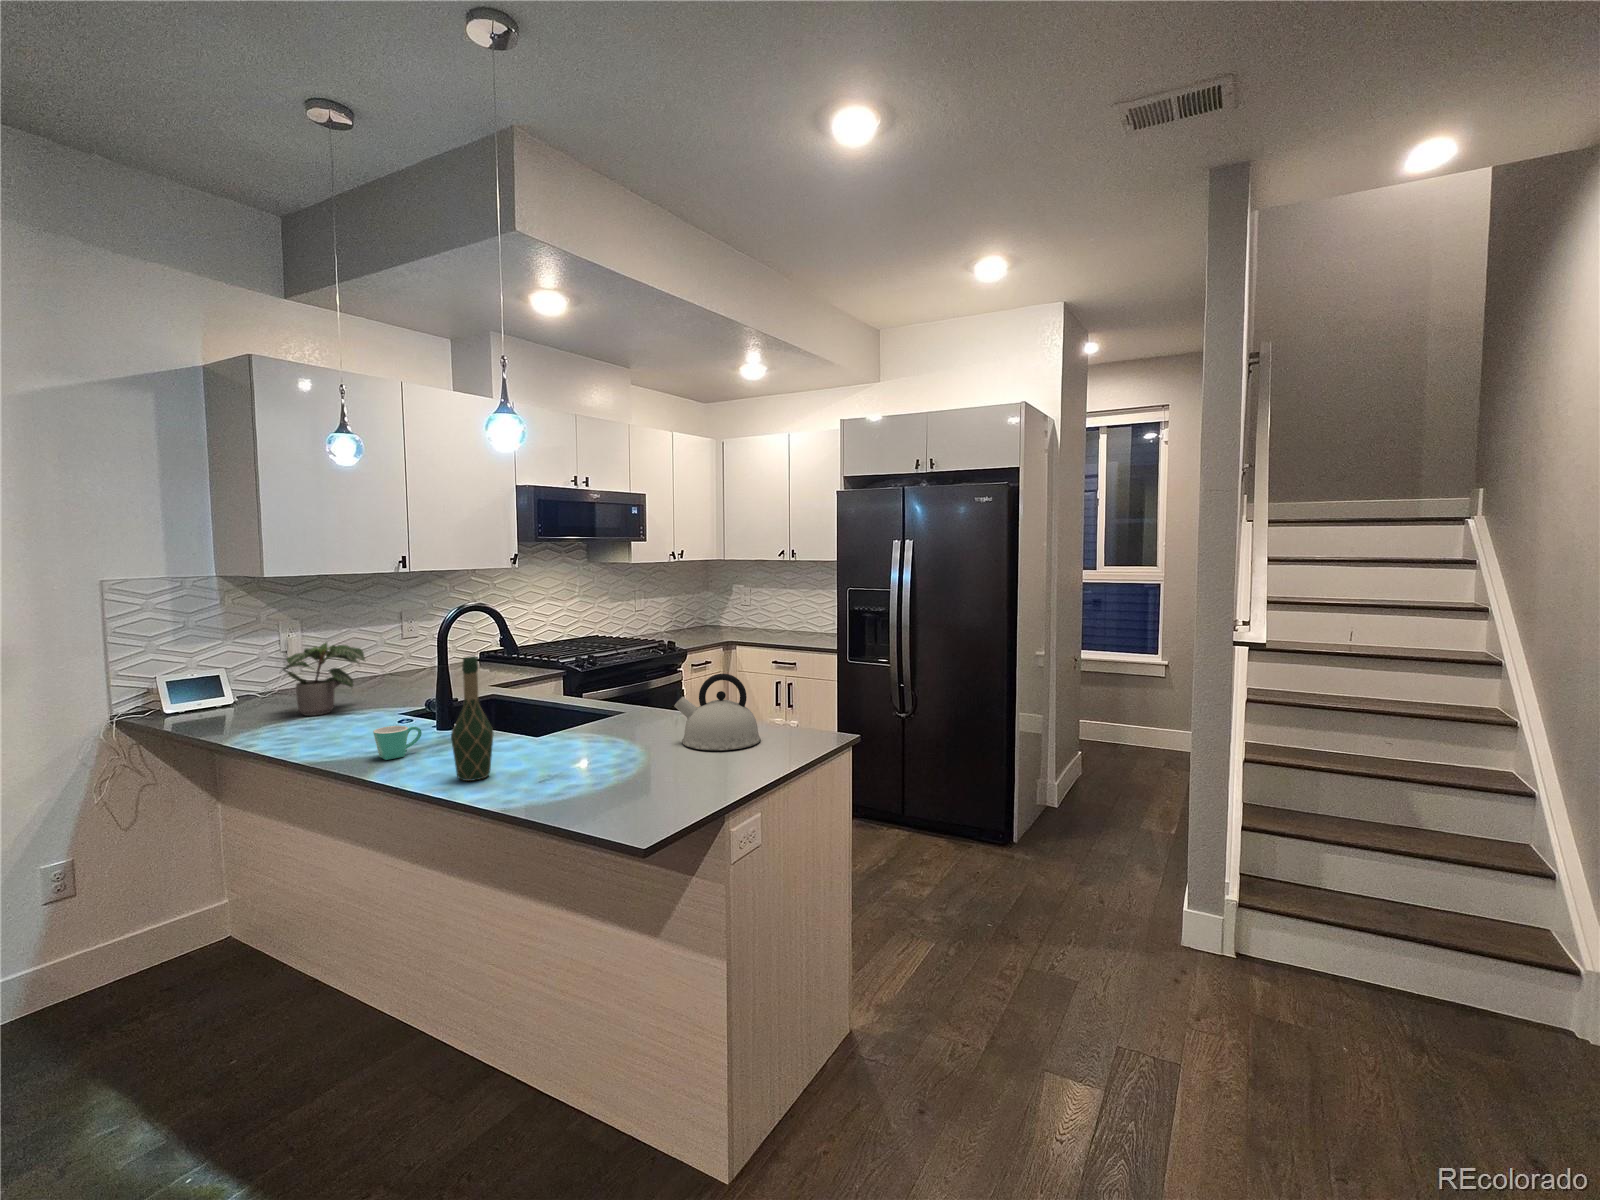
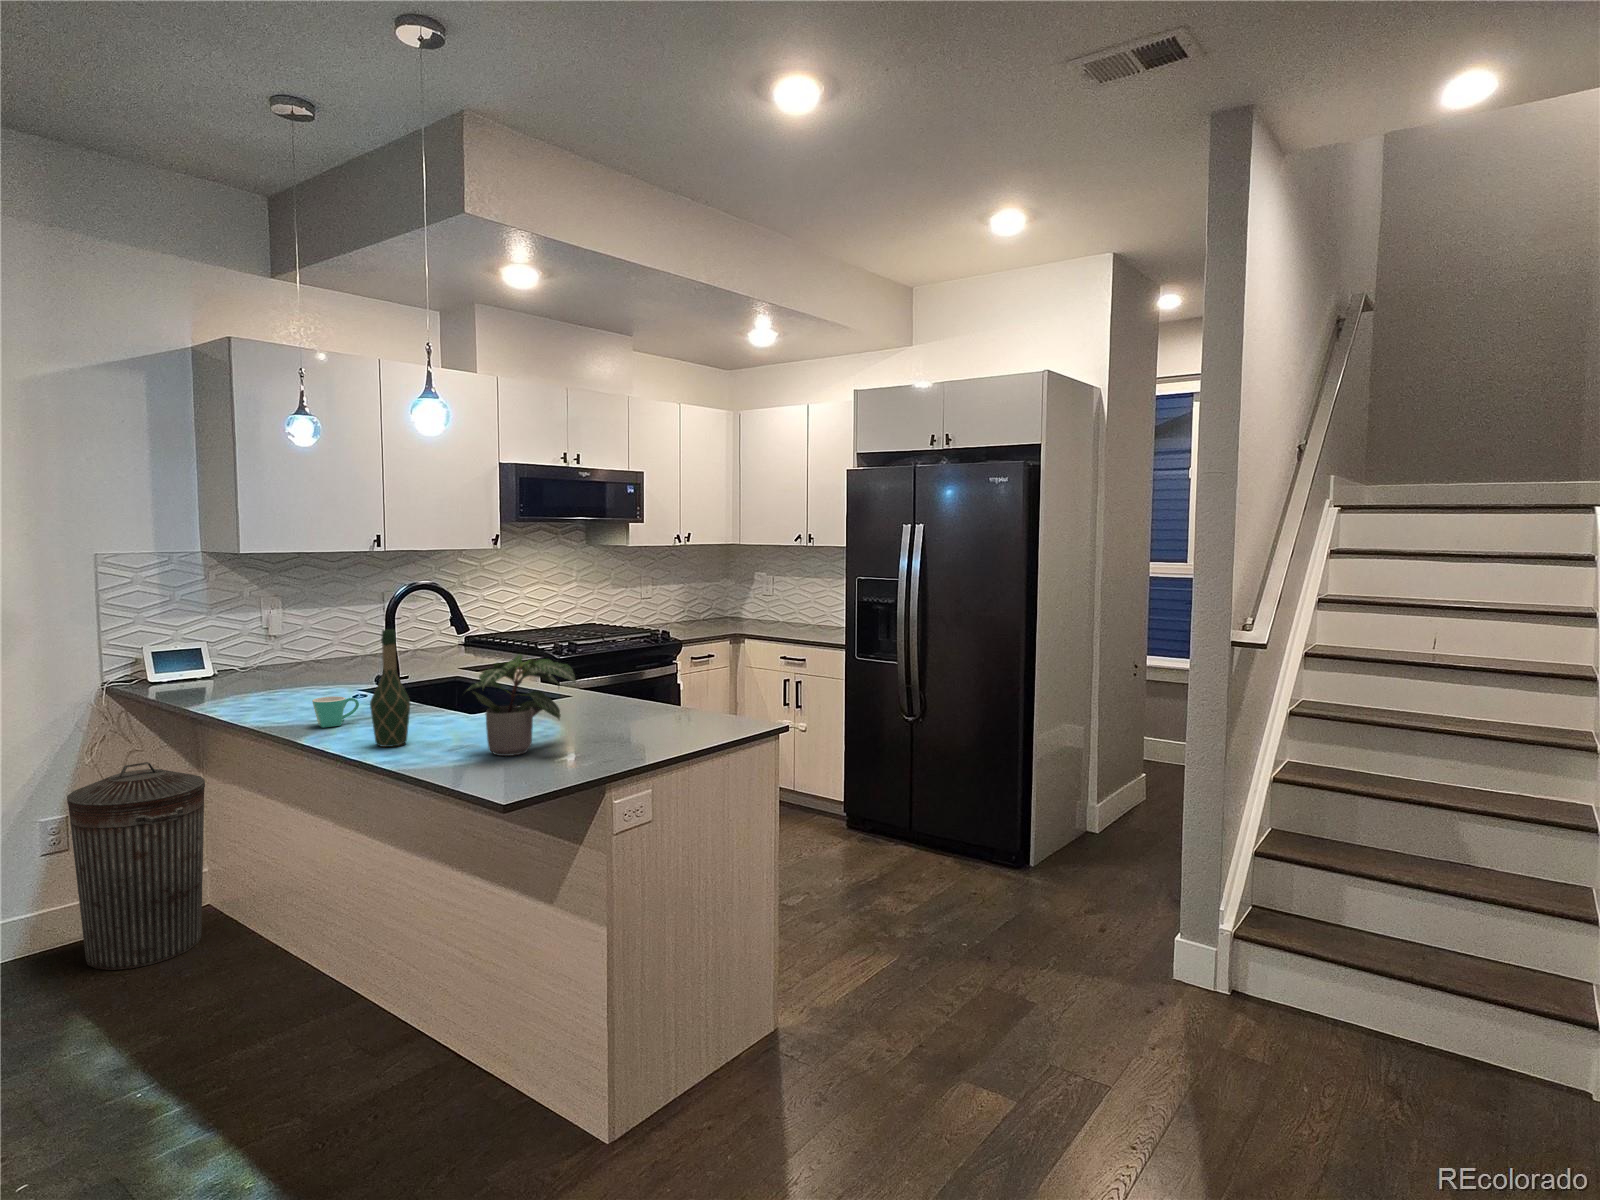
potted plant: present [283,643,365,716] -> present [467,654,576,756]
kettle: present [674,674,761,750] -> none [598,656,685,732]
trash can: none [76,797,231,1023] -> present [67,762,205,970]

